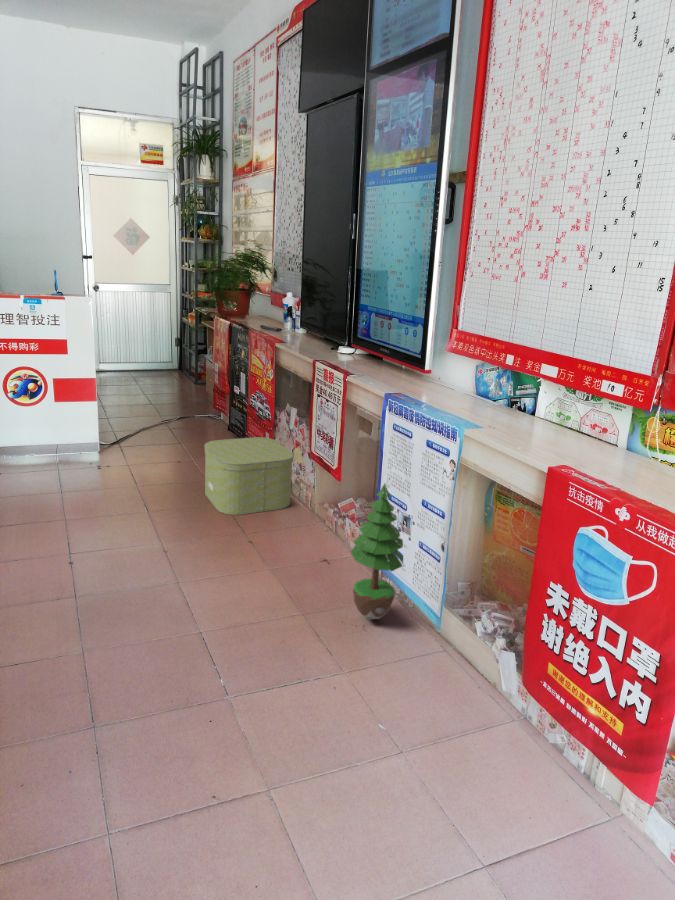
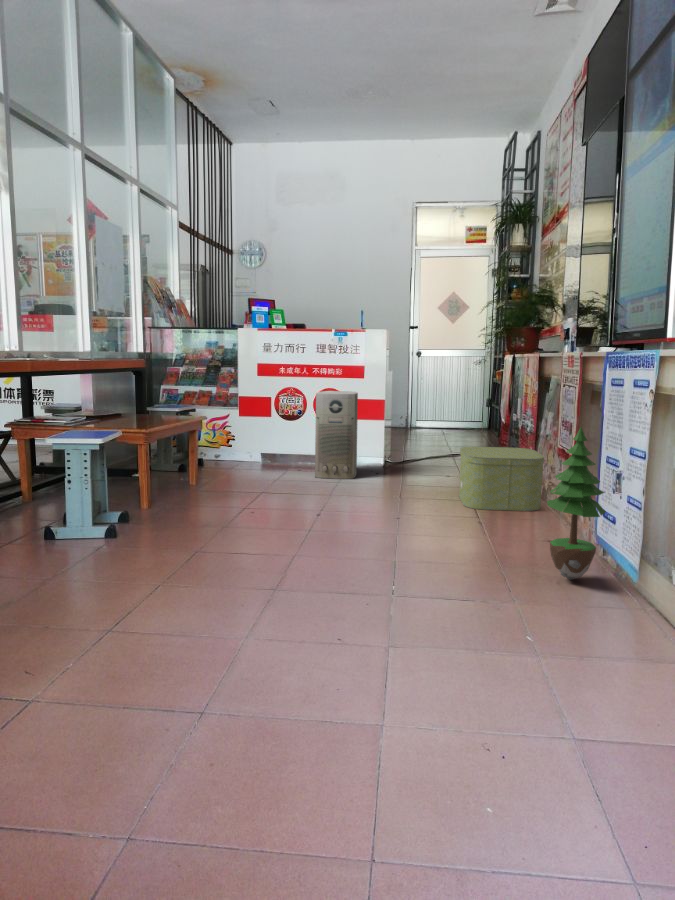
air purifier: none [12,371,73,483] -> present [315,391,358,479]

